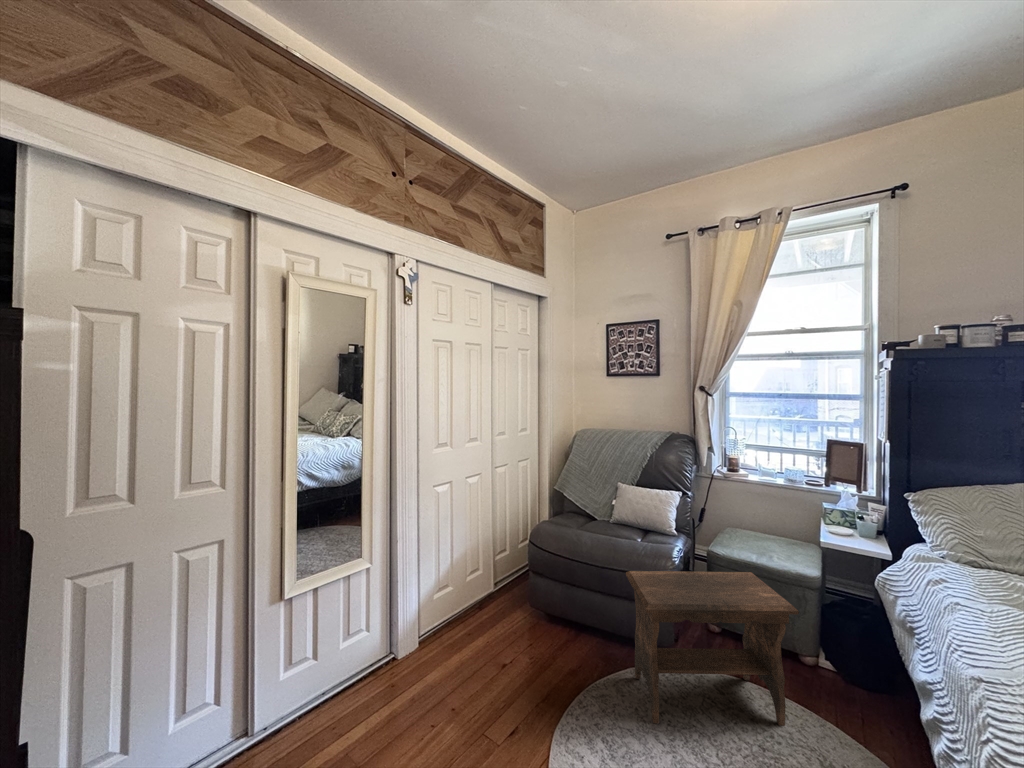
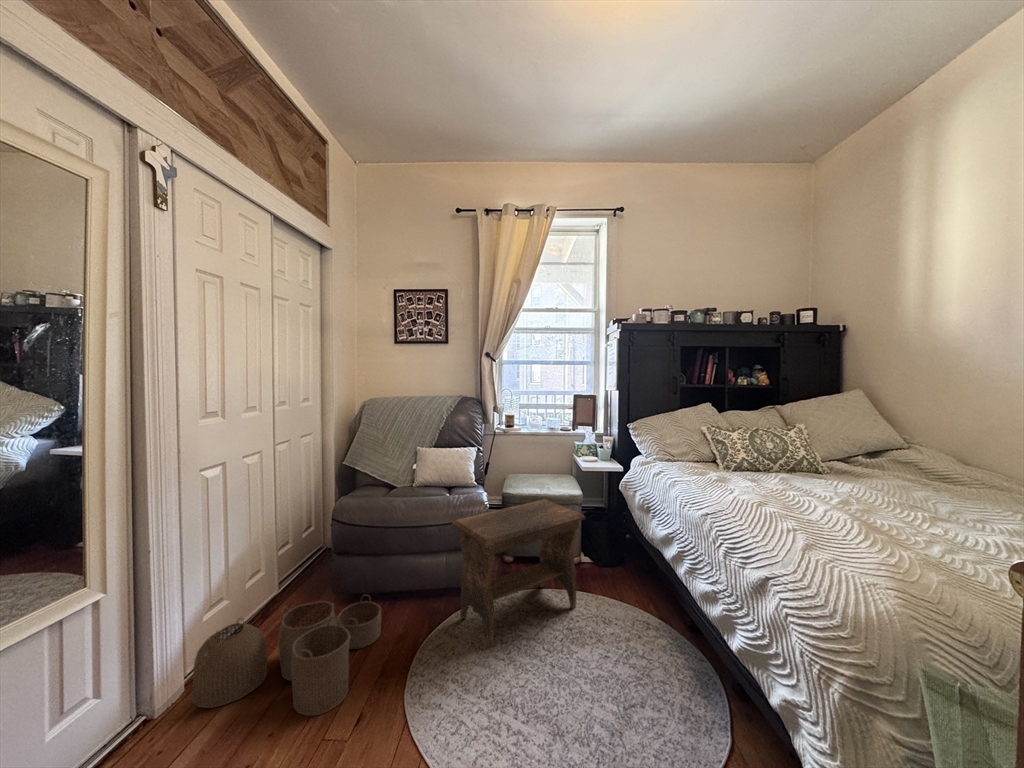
woven basket: none [419,605,558,711] -> present [191,595,381,716]

